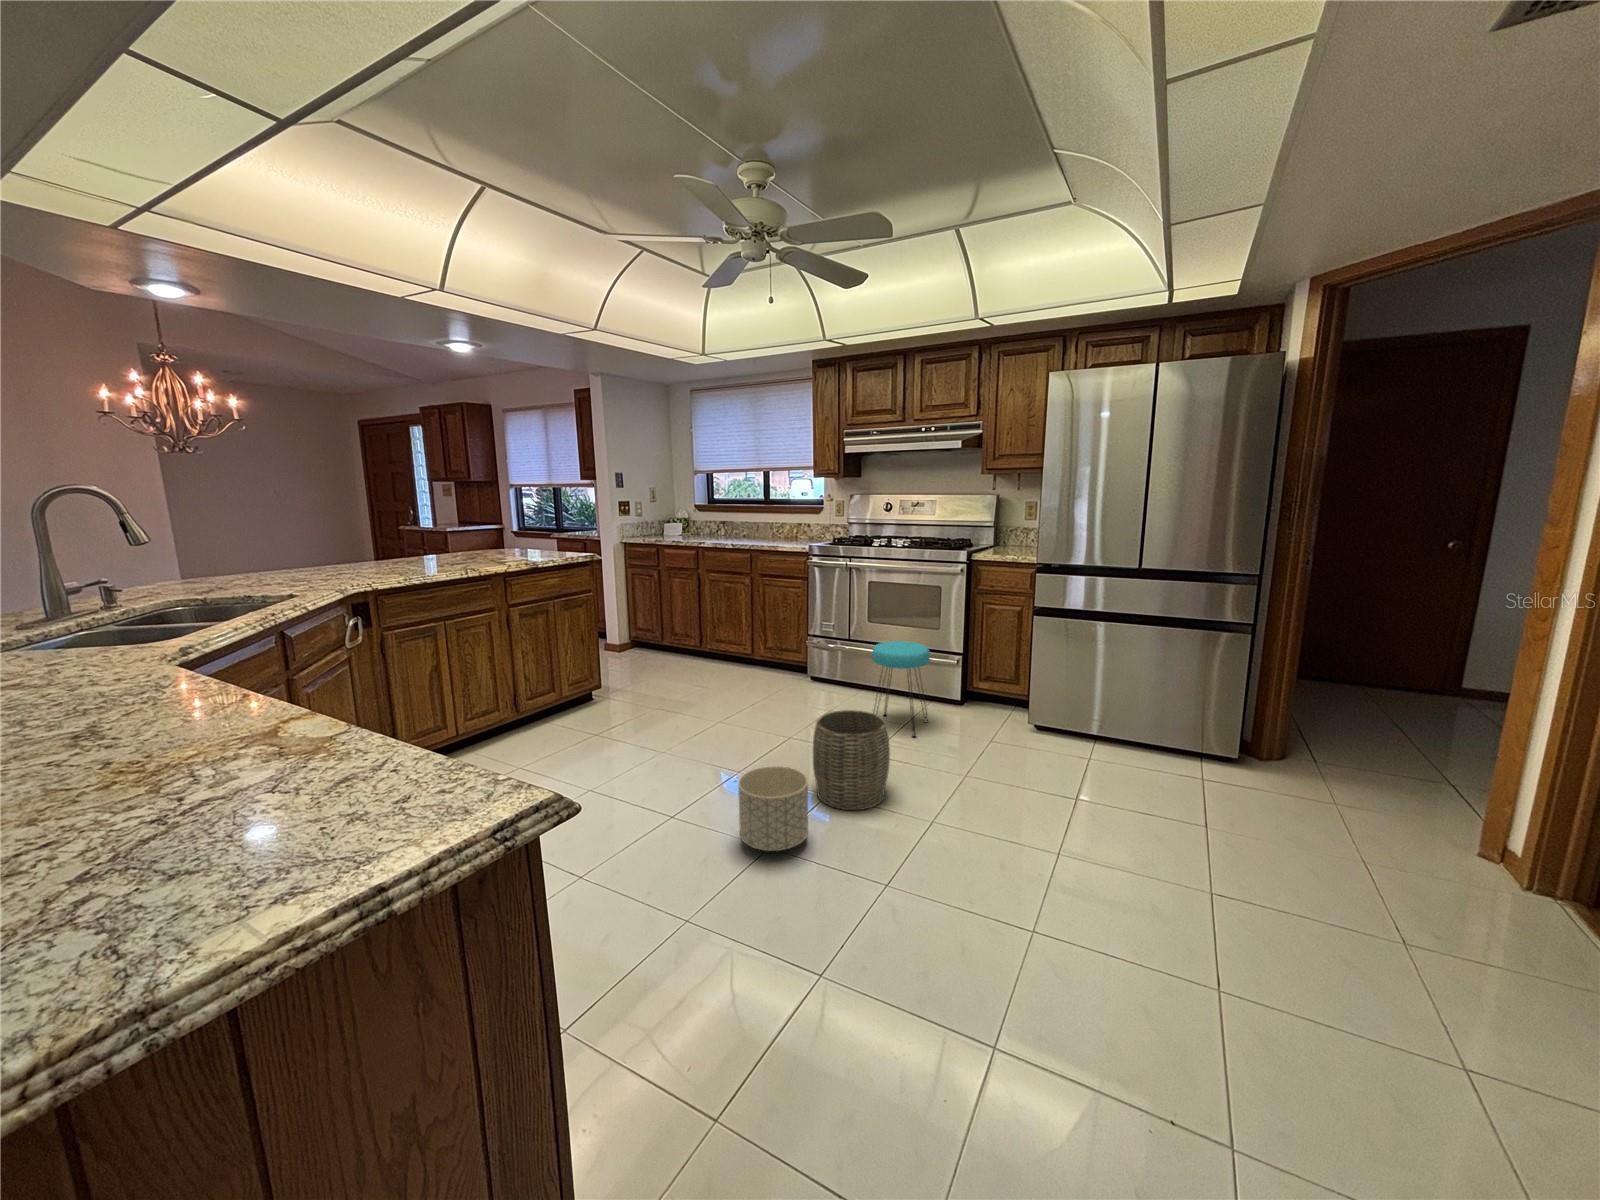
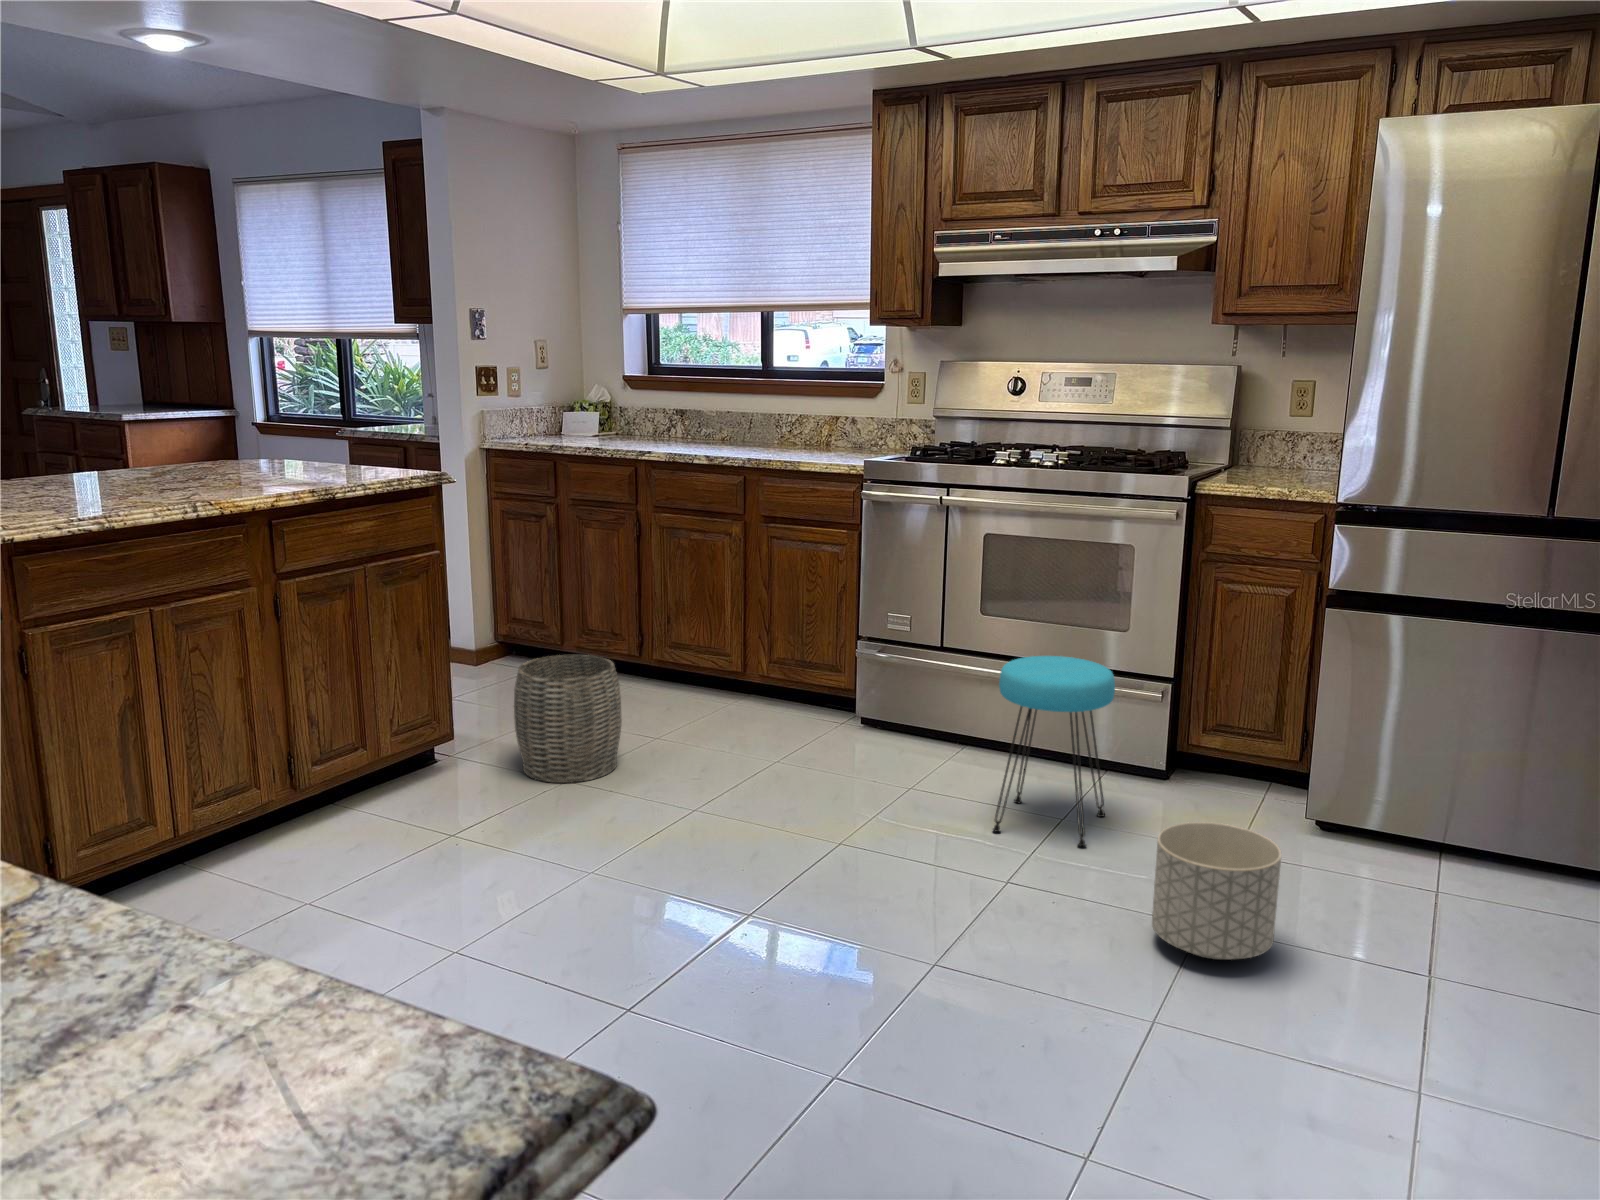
woven basket: present [813,710,890,810] -> present [514,655,622,783]
planter: present [738,766,808,851] -> present [1152,822,1282,960]

